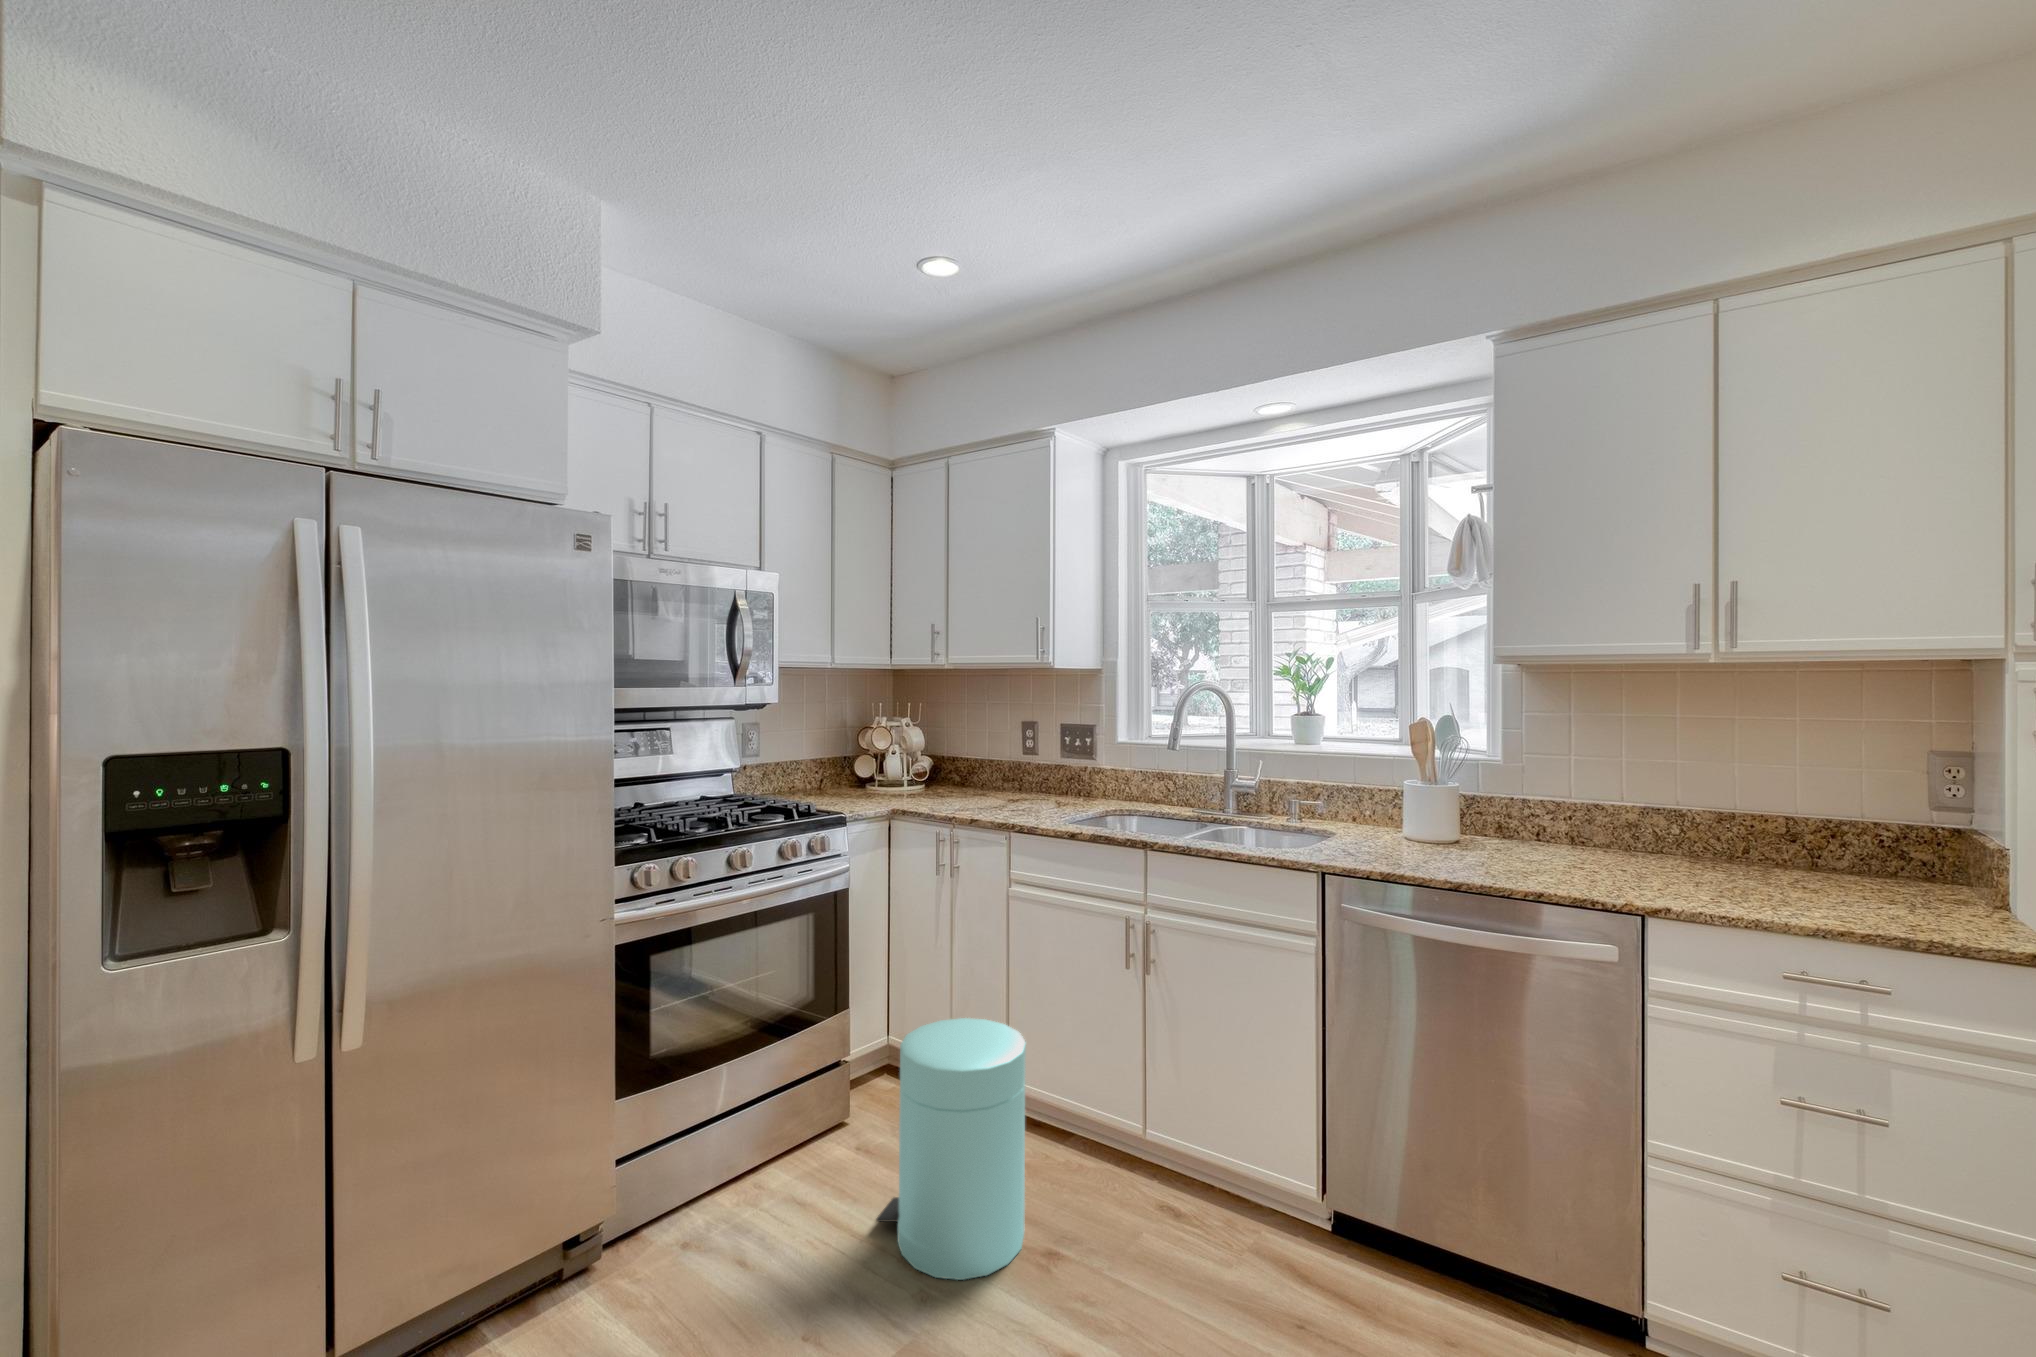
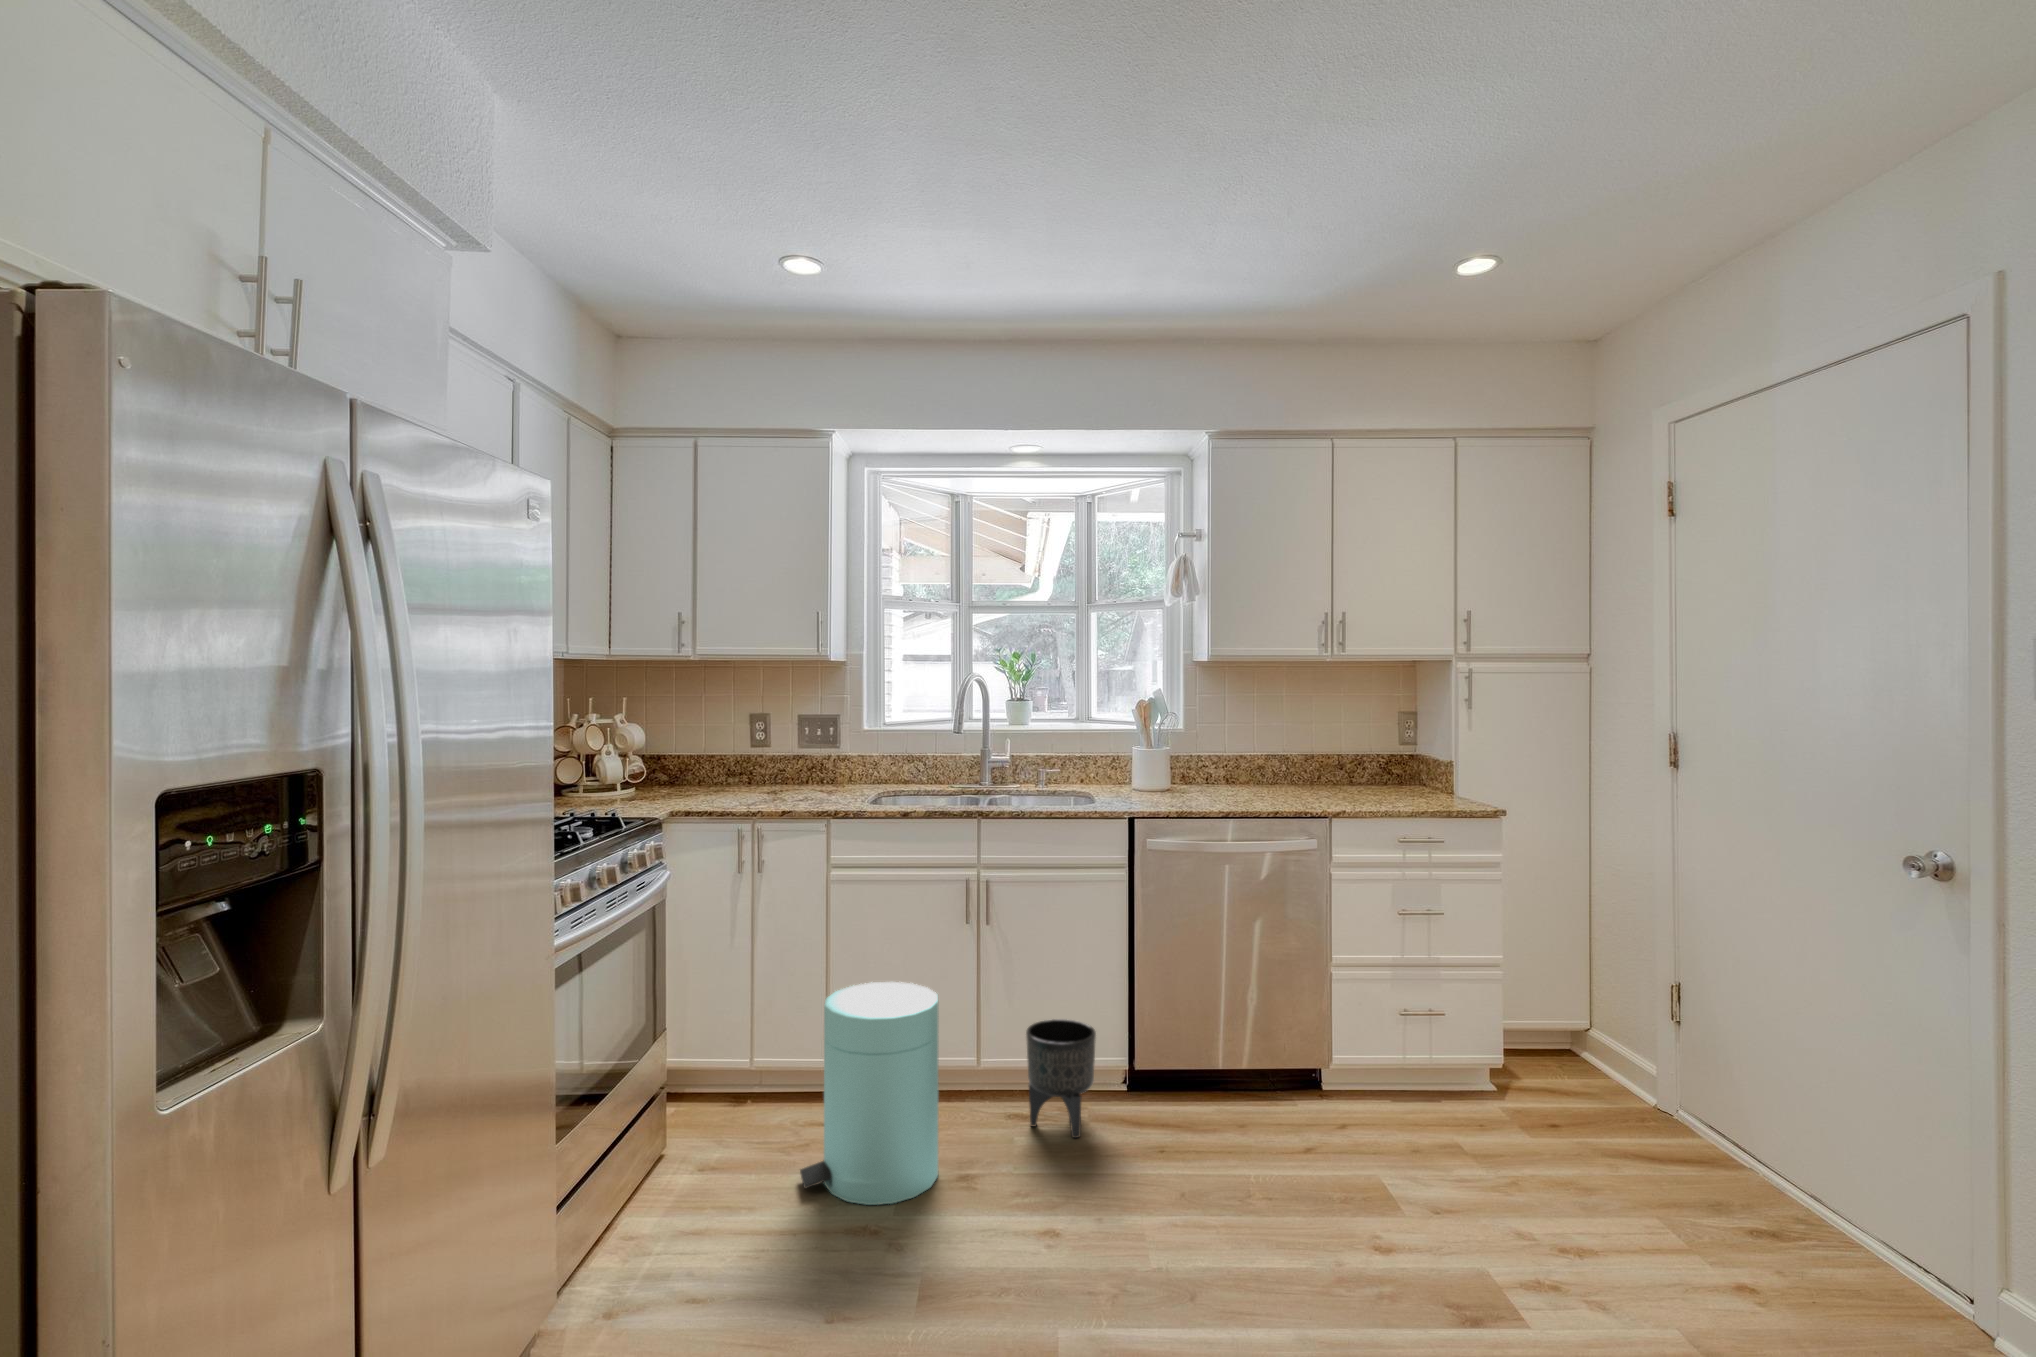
planter: none [1155,1115,1245,1284] -> present [1026,1019,1096,1138]

